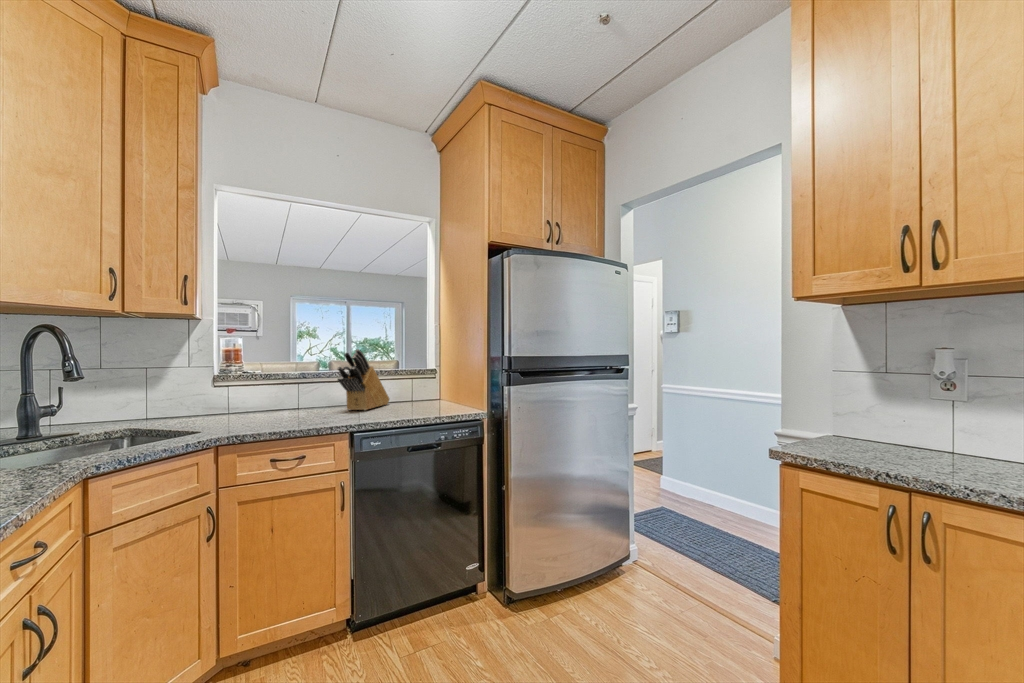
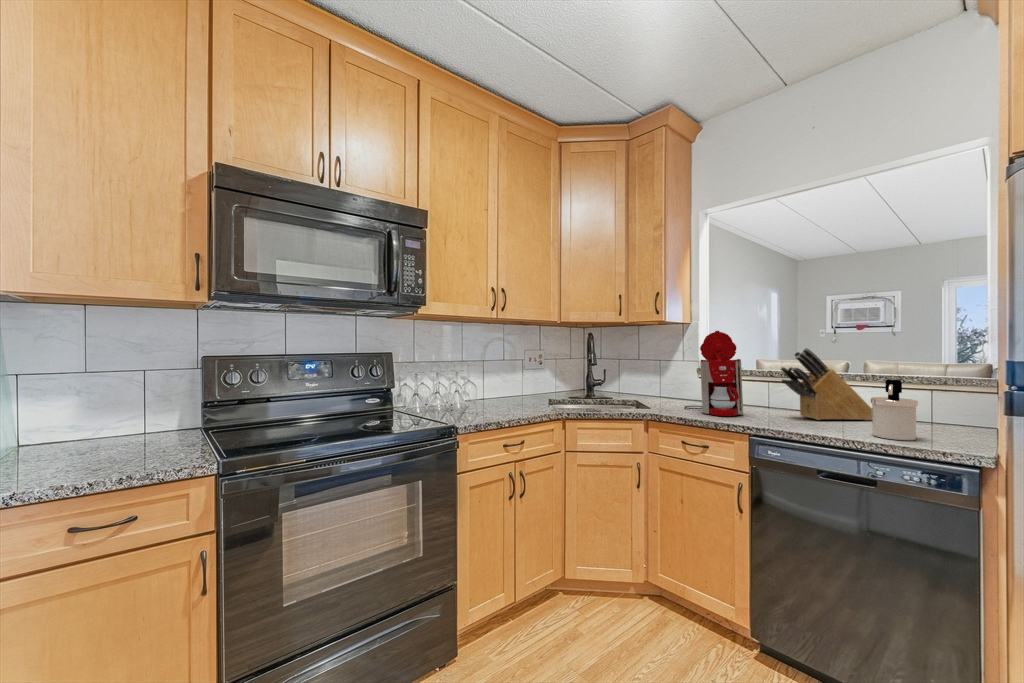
coffee maker: none [232,331,313,424] -> present [685,331,744,416]
soap dispenser: none [418,371,443,413] -> present [871,380,918,440]

